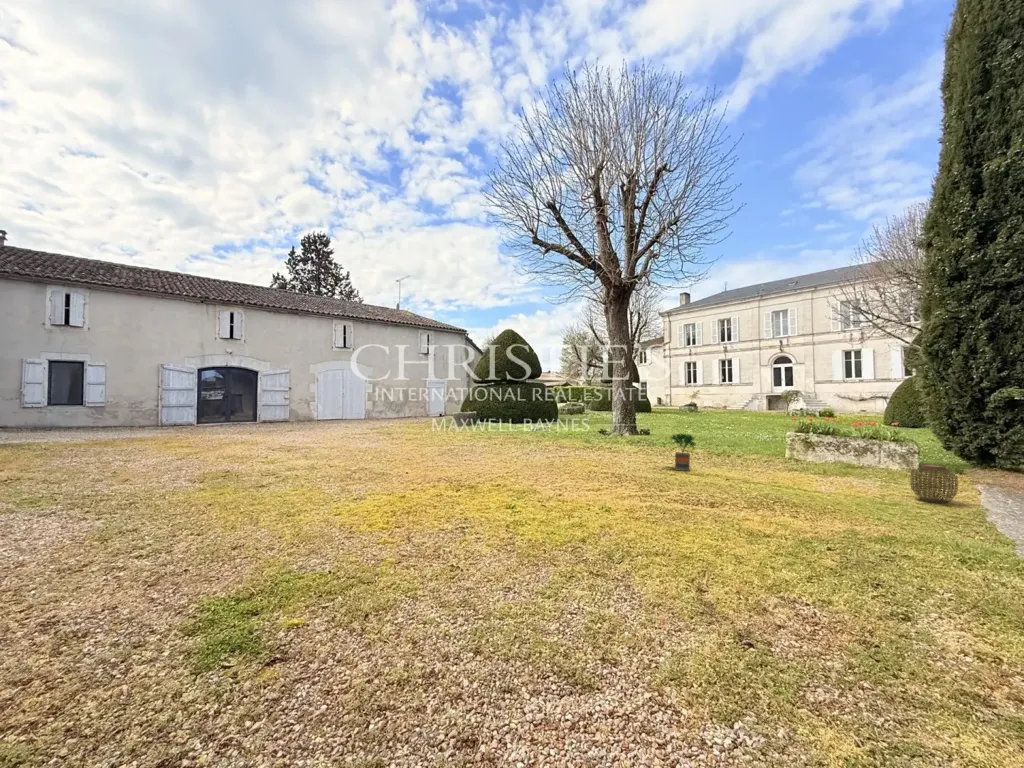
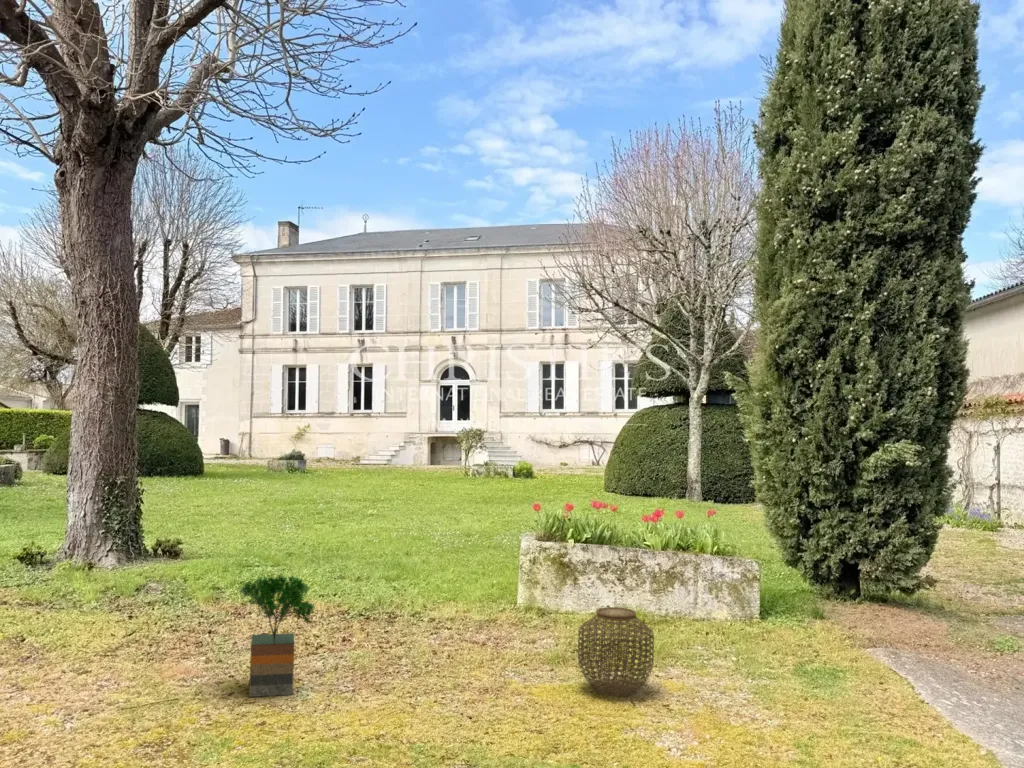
woven basket: present [910,464,958,503] -> present [578,607,654,697]

